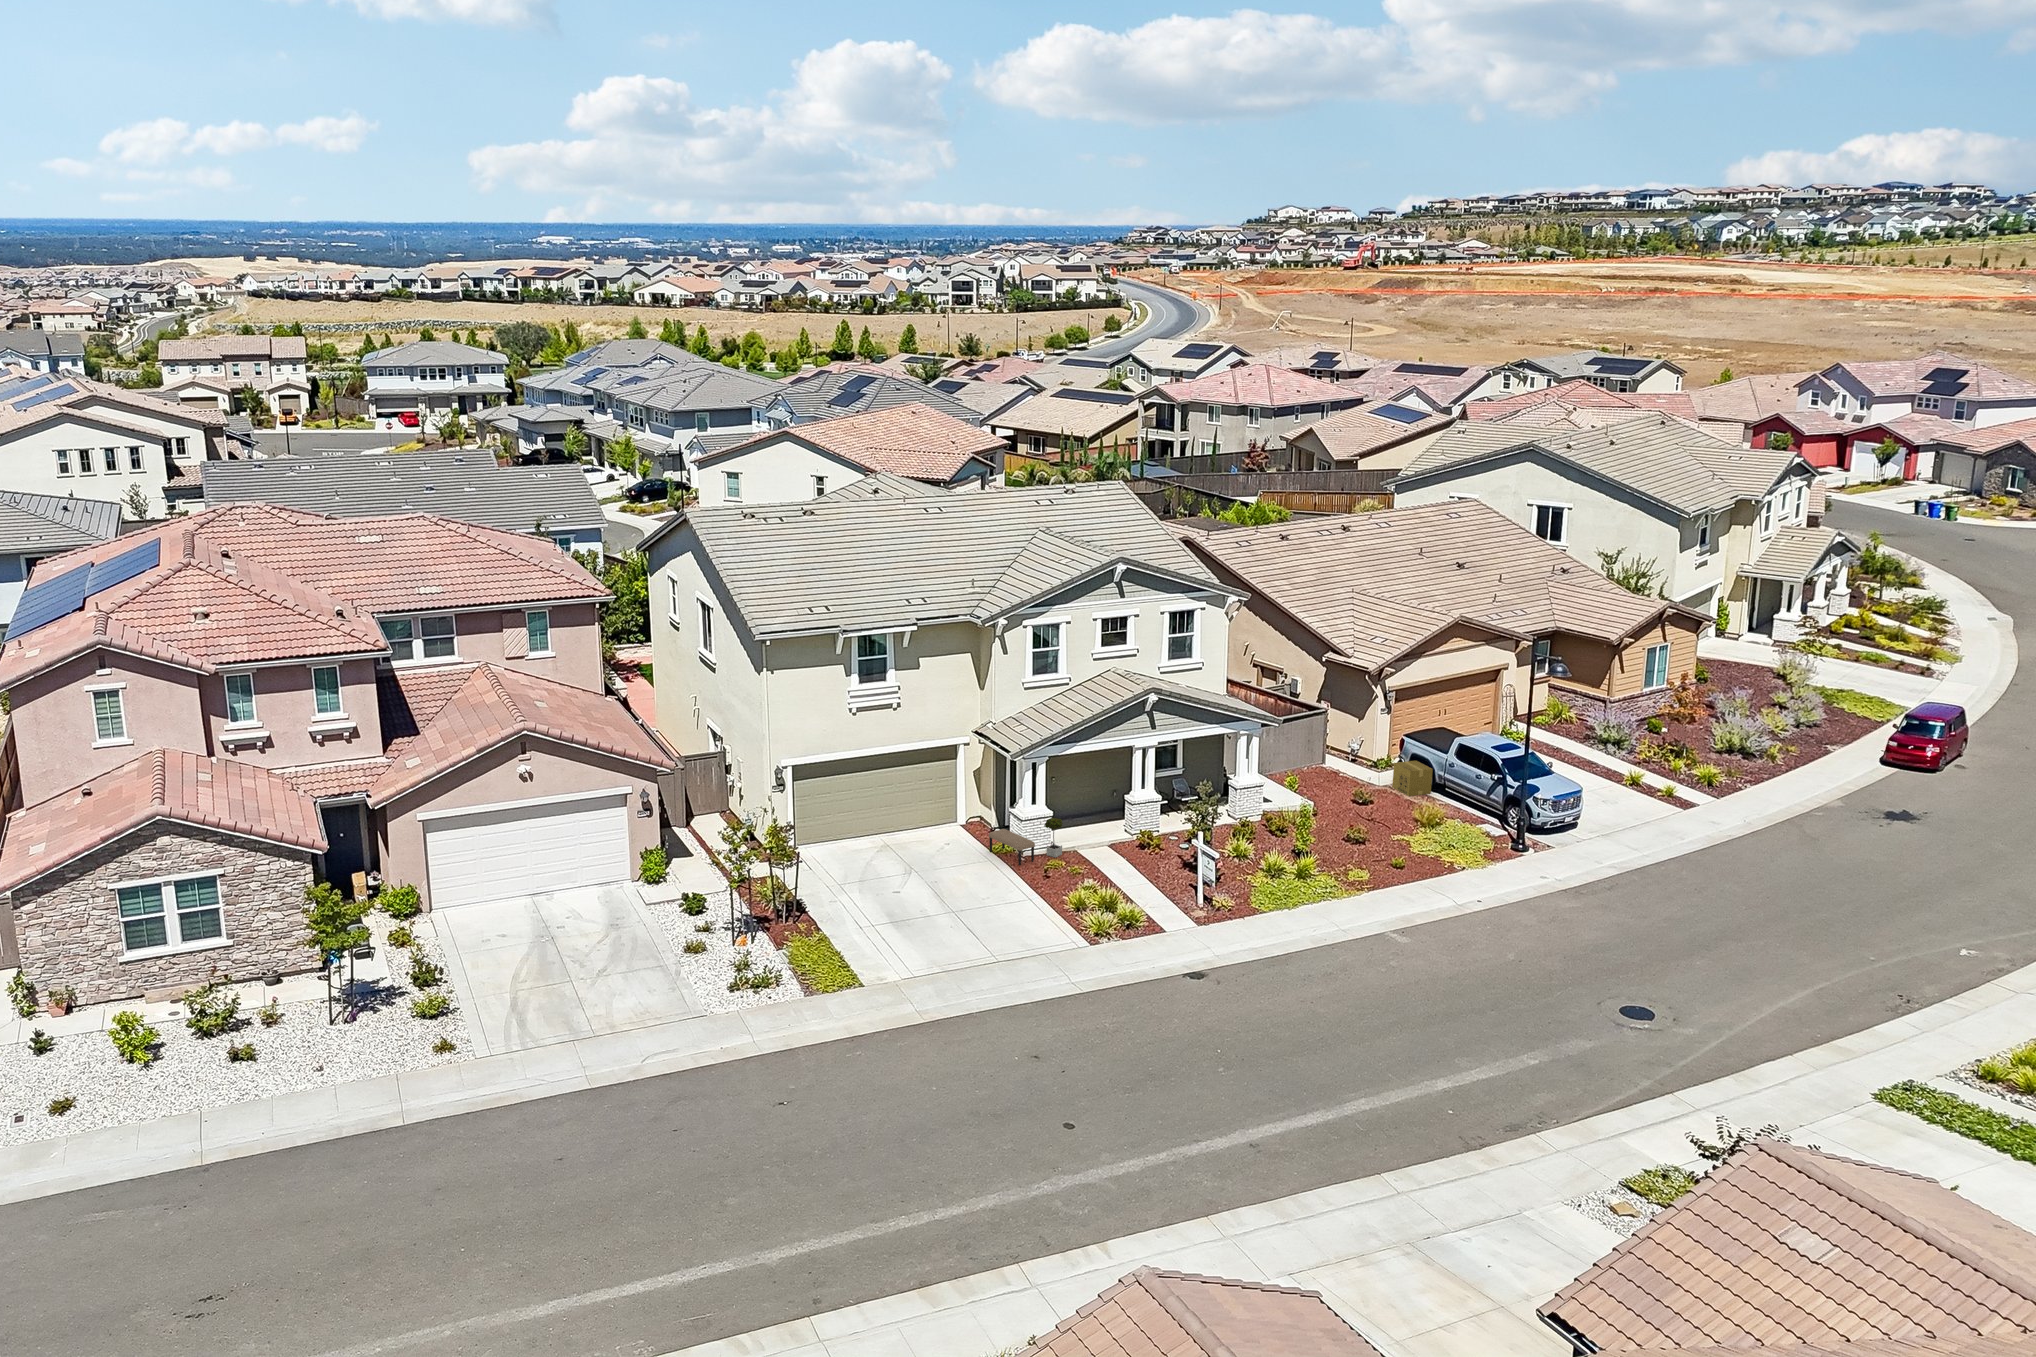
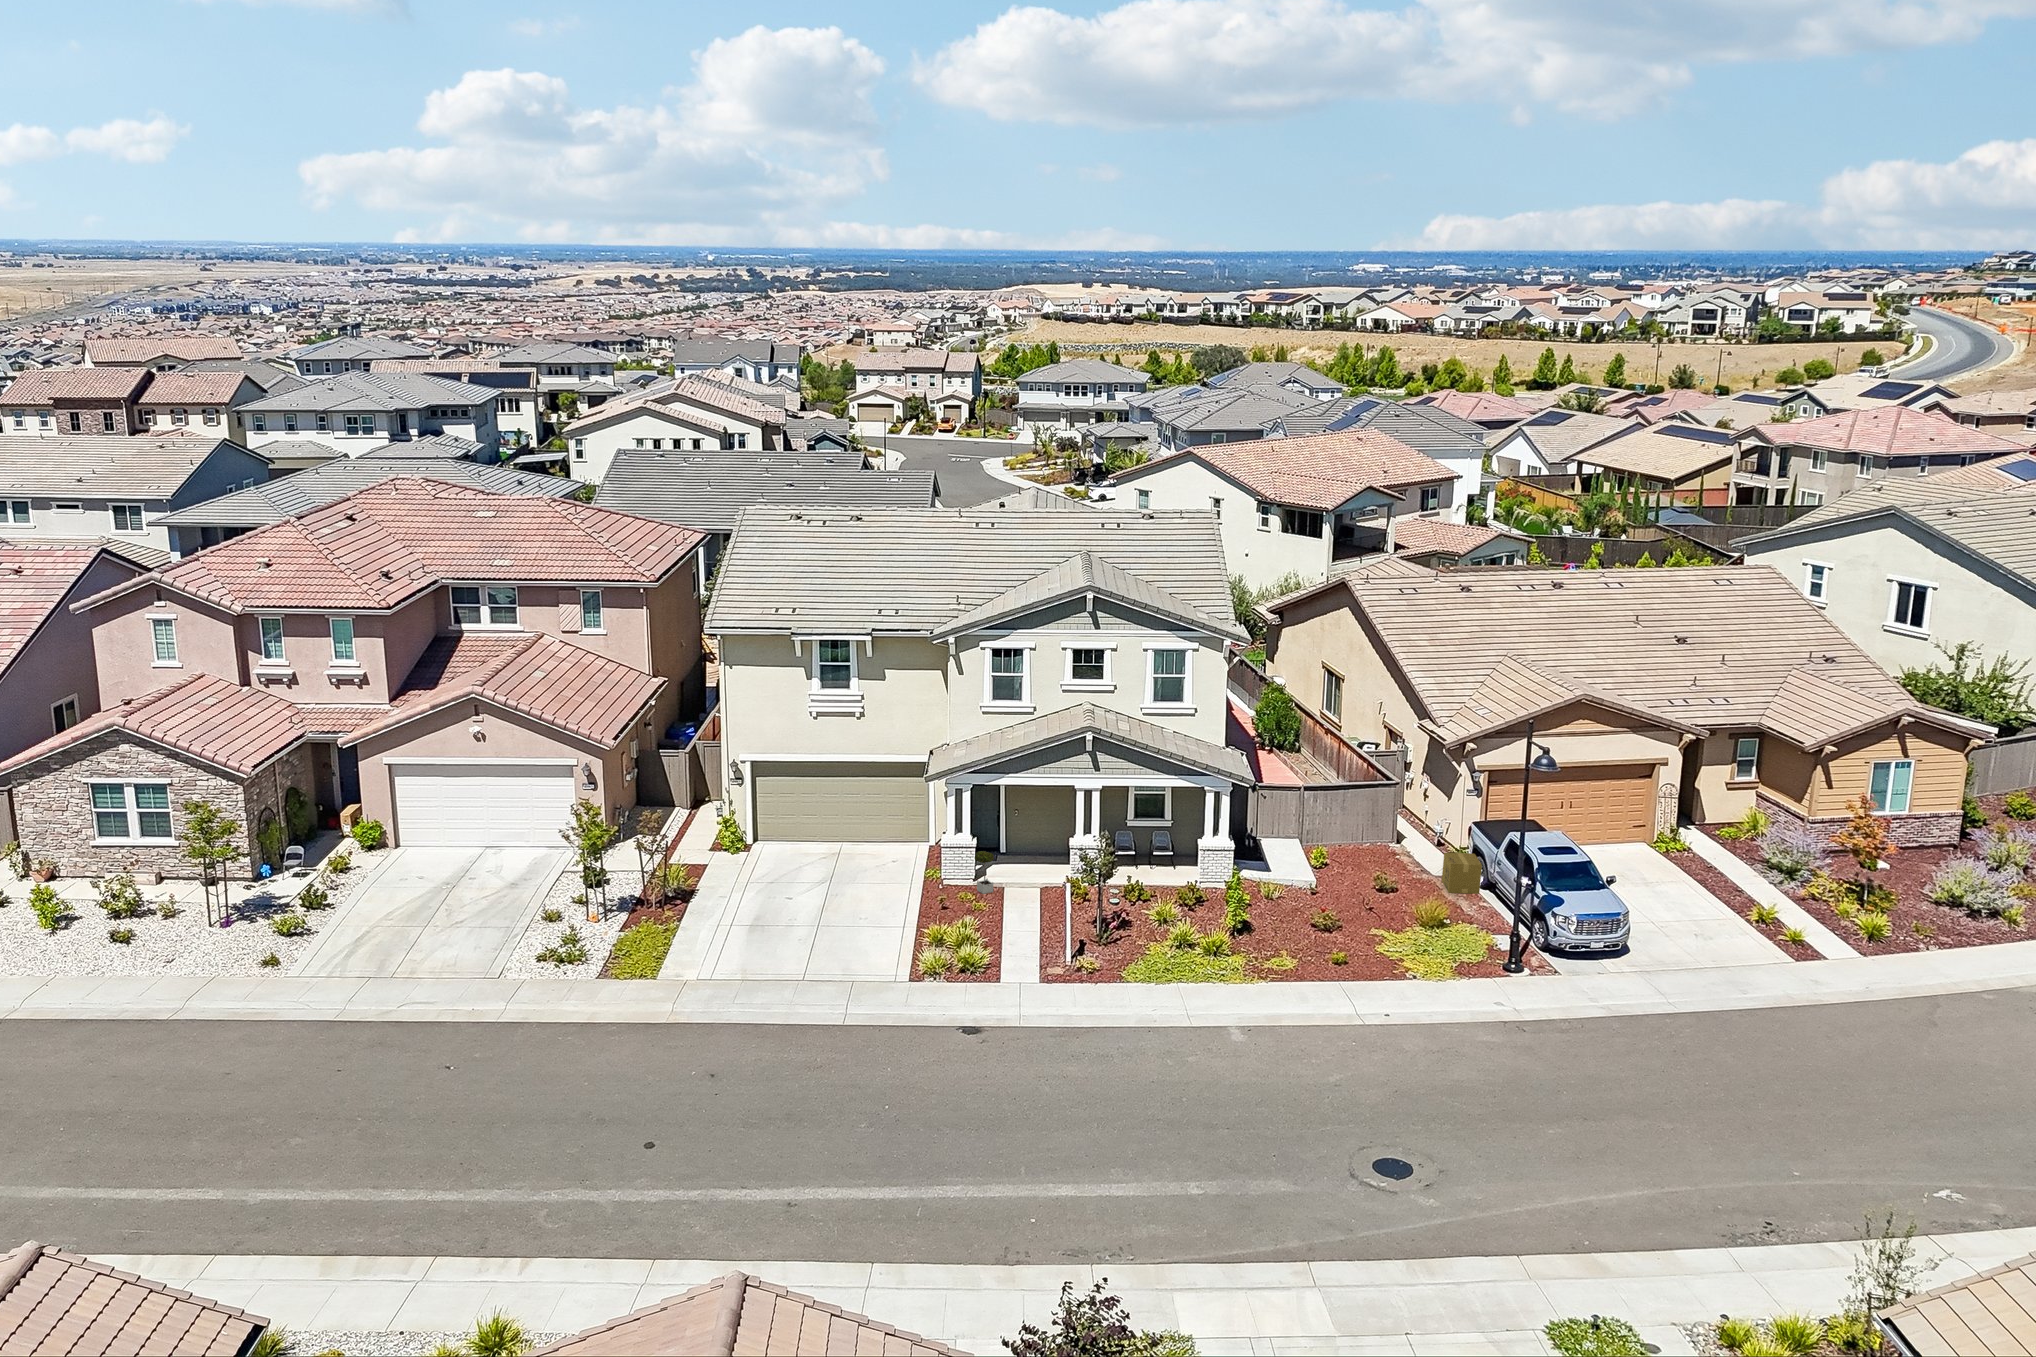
bench: present [989,829,1035,865] -> none [924,856,958,896]

